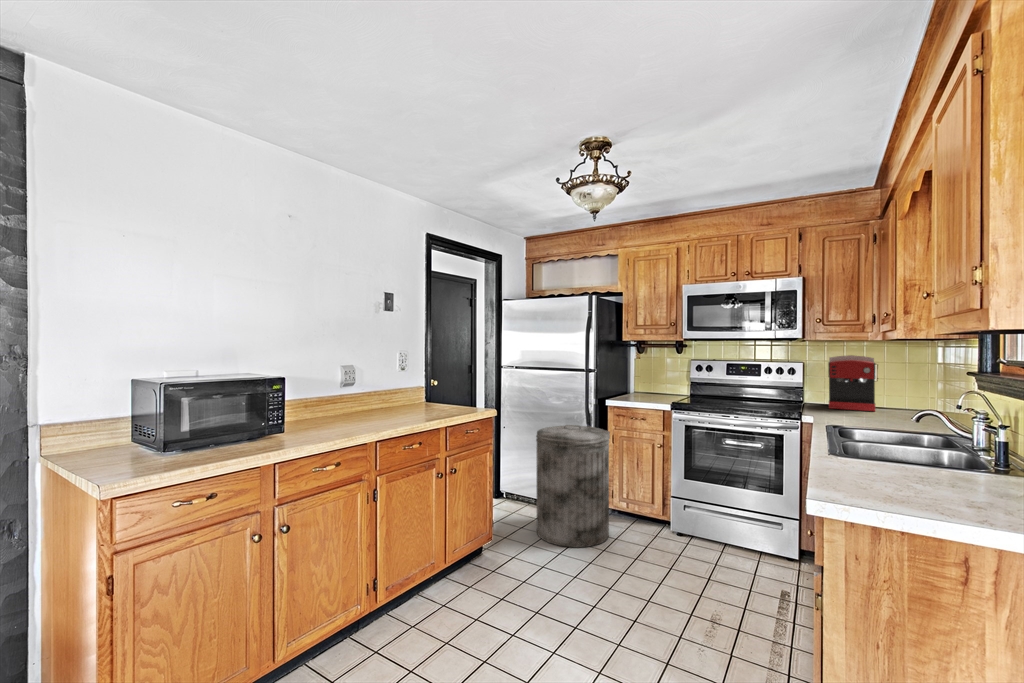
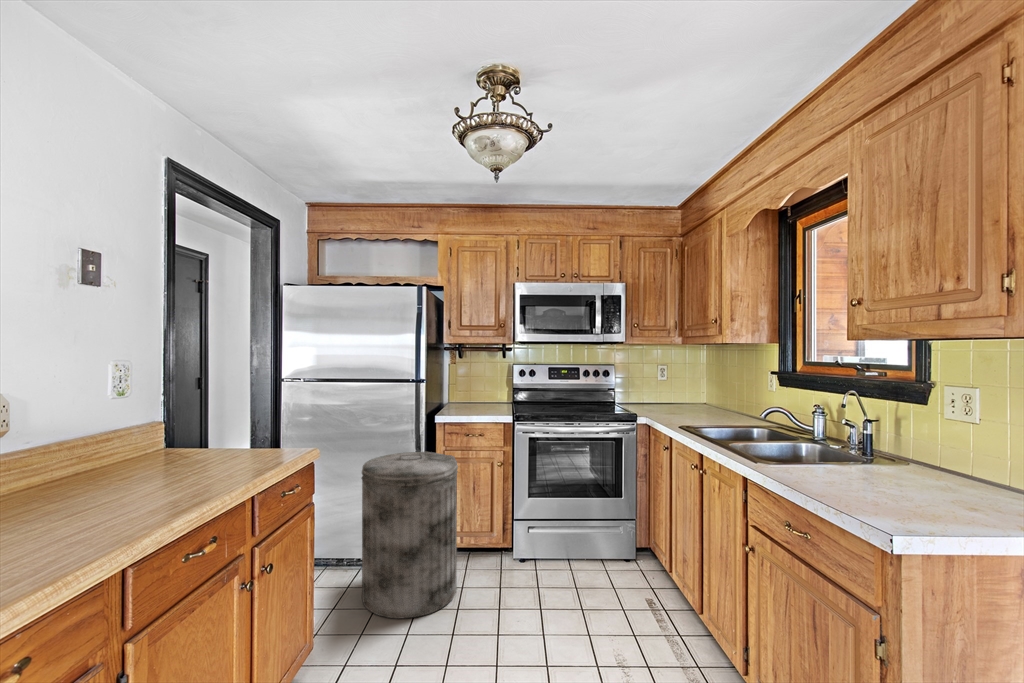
coffee maker: present [828,355,876,411] -> none [632,358,677,408]

